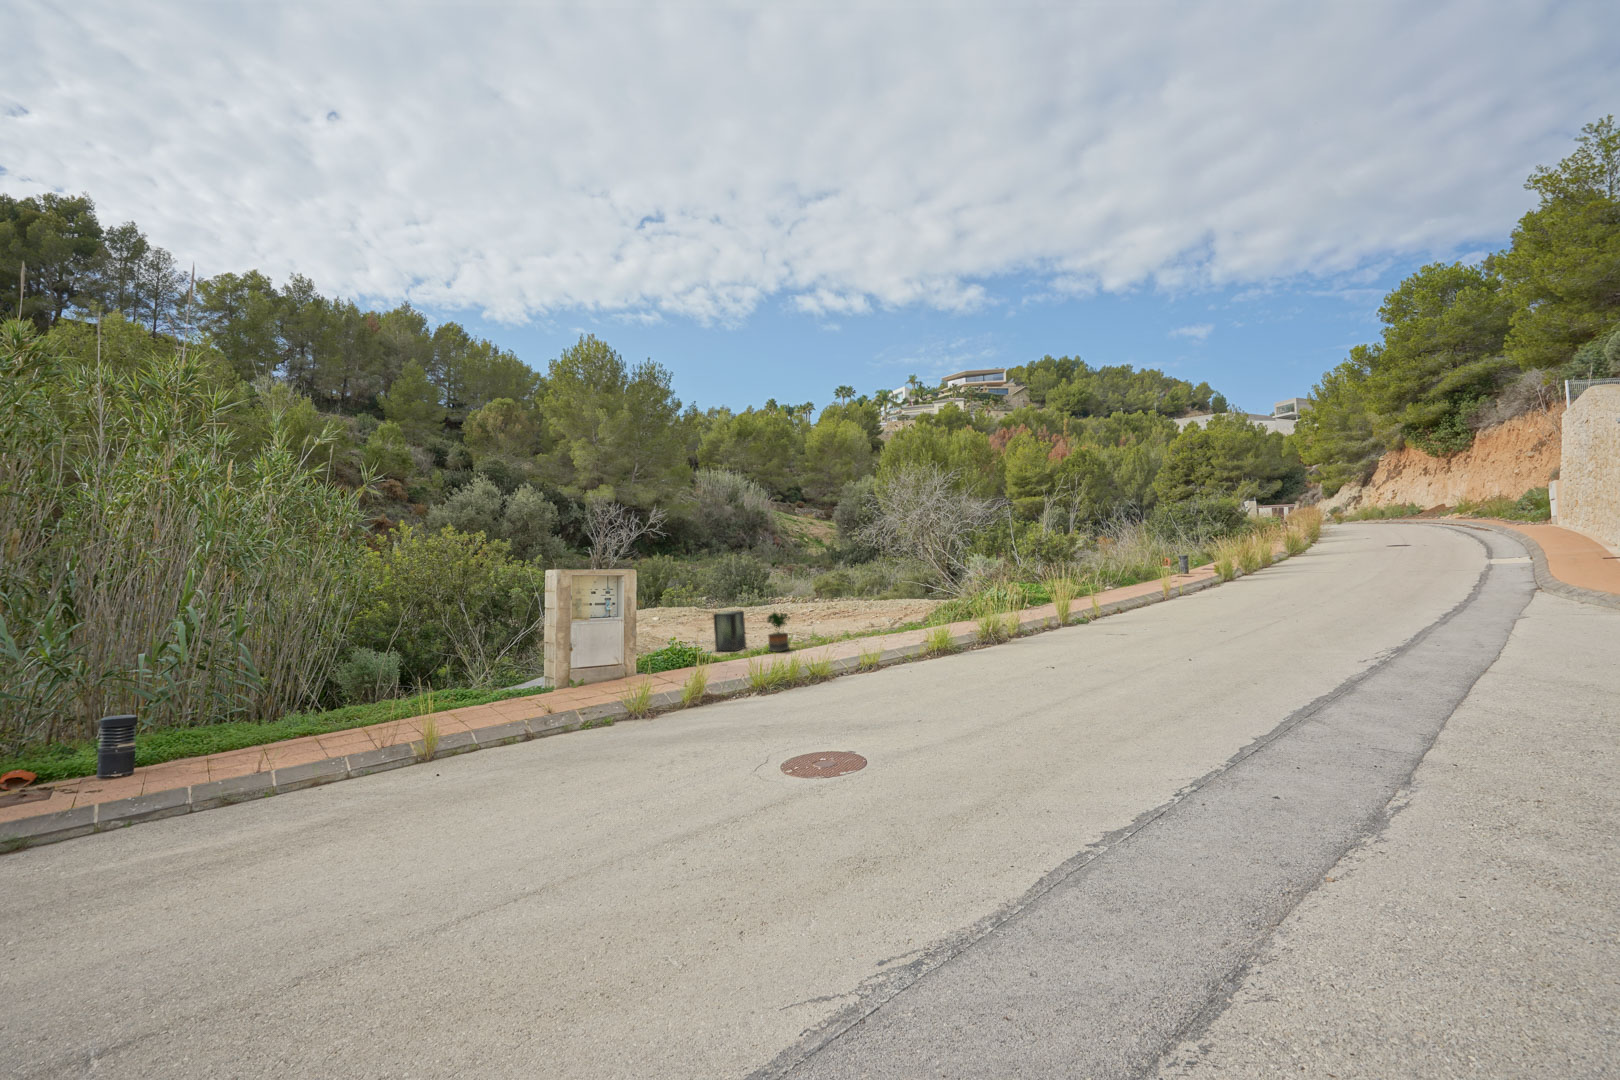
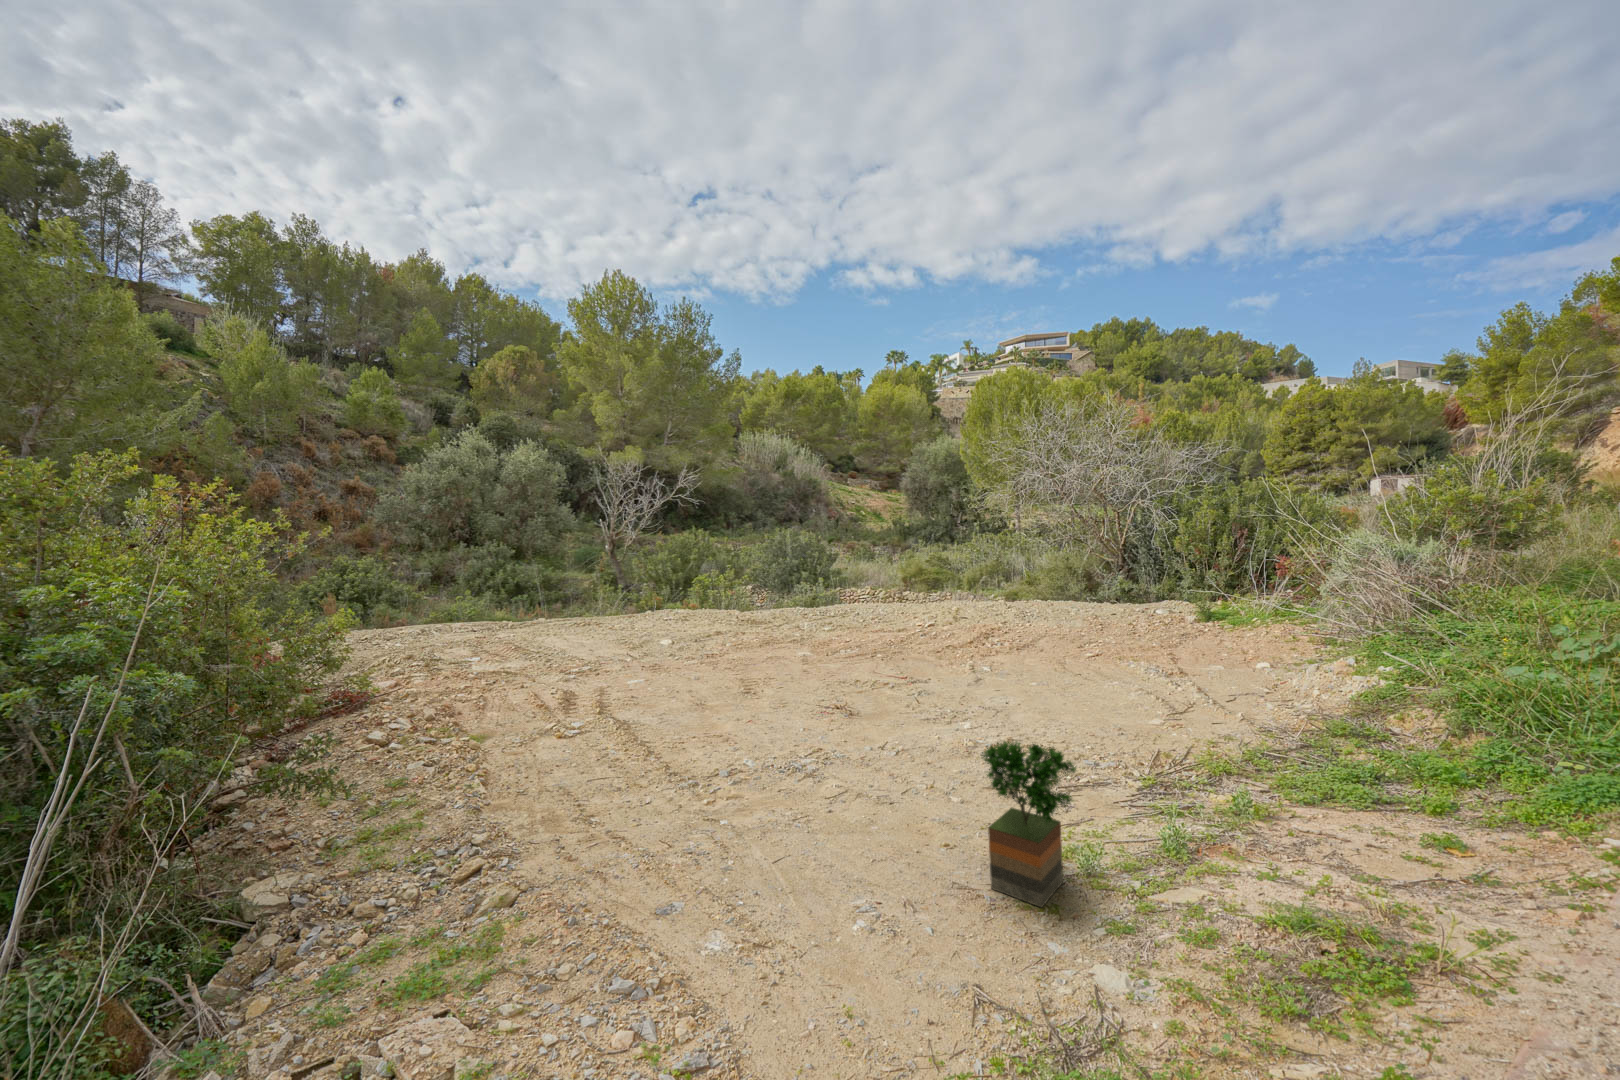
storage box: present [713,611,746,651] -> none [778,708,886,873]

